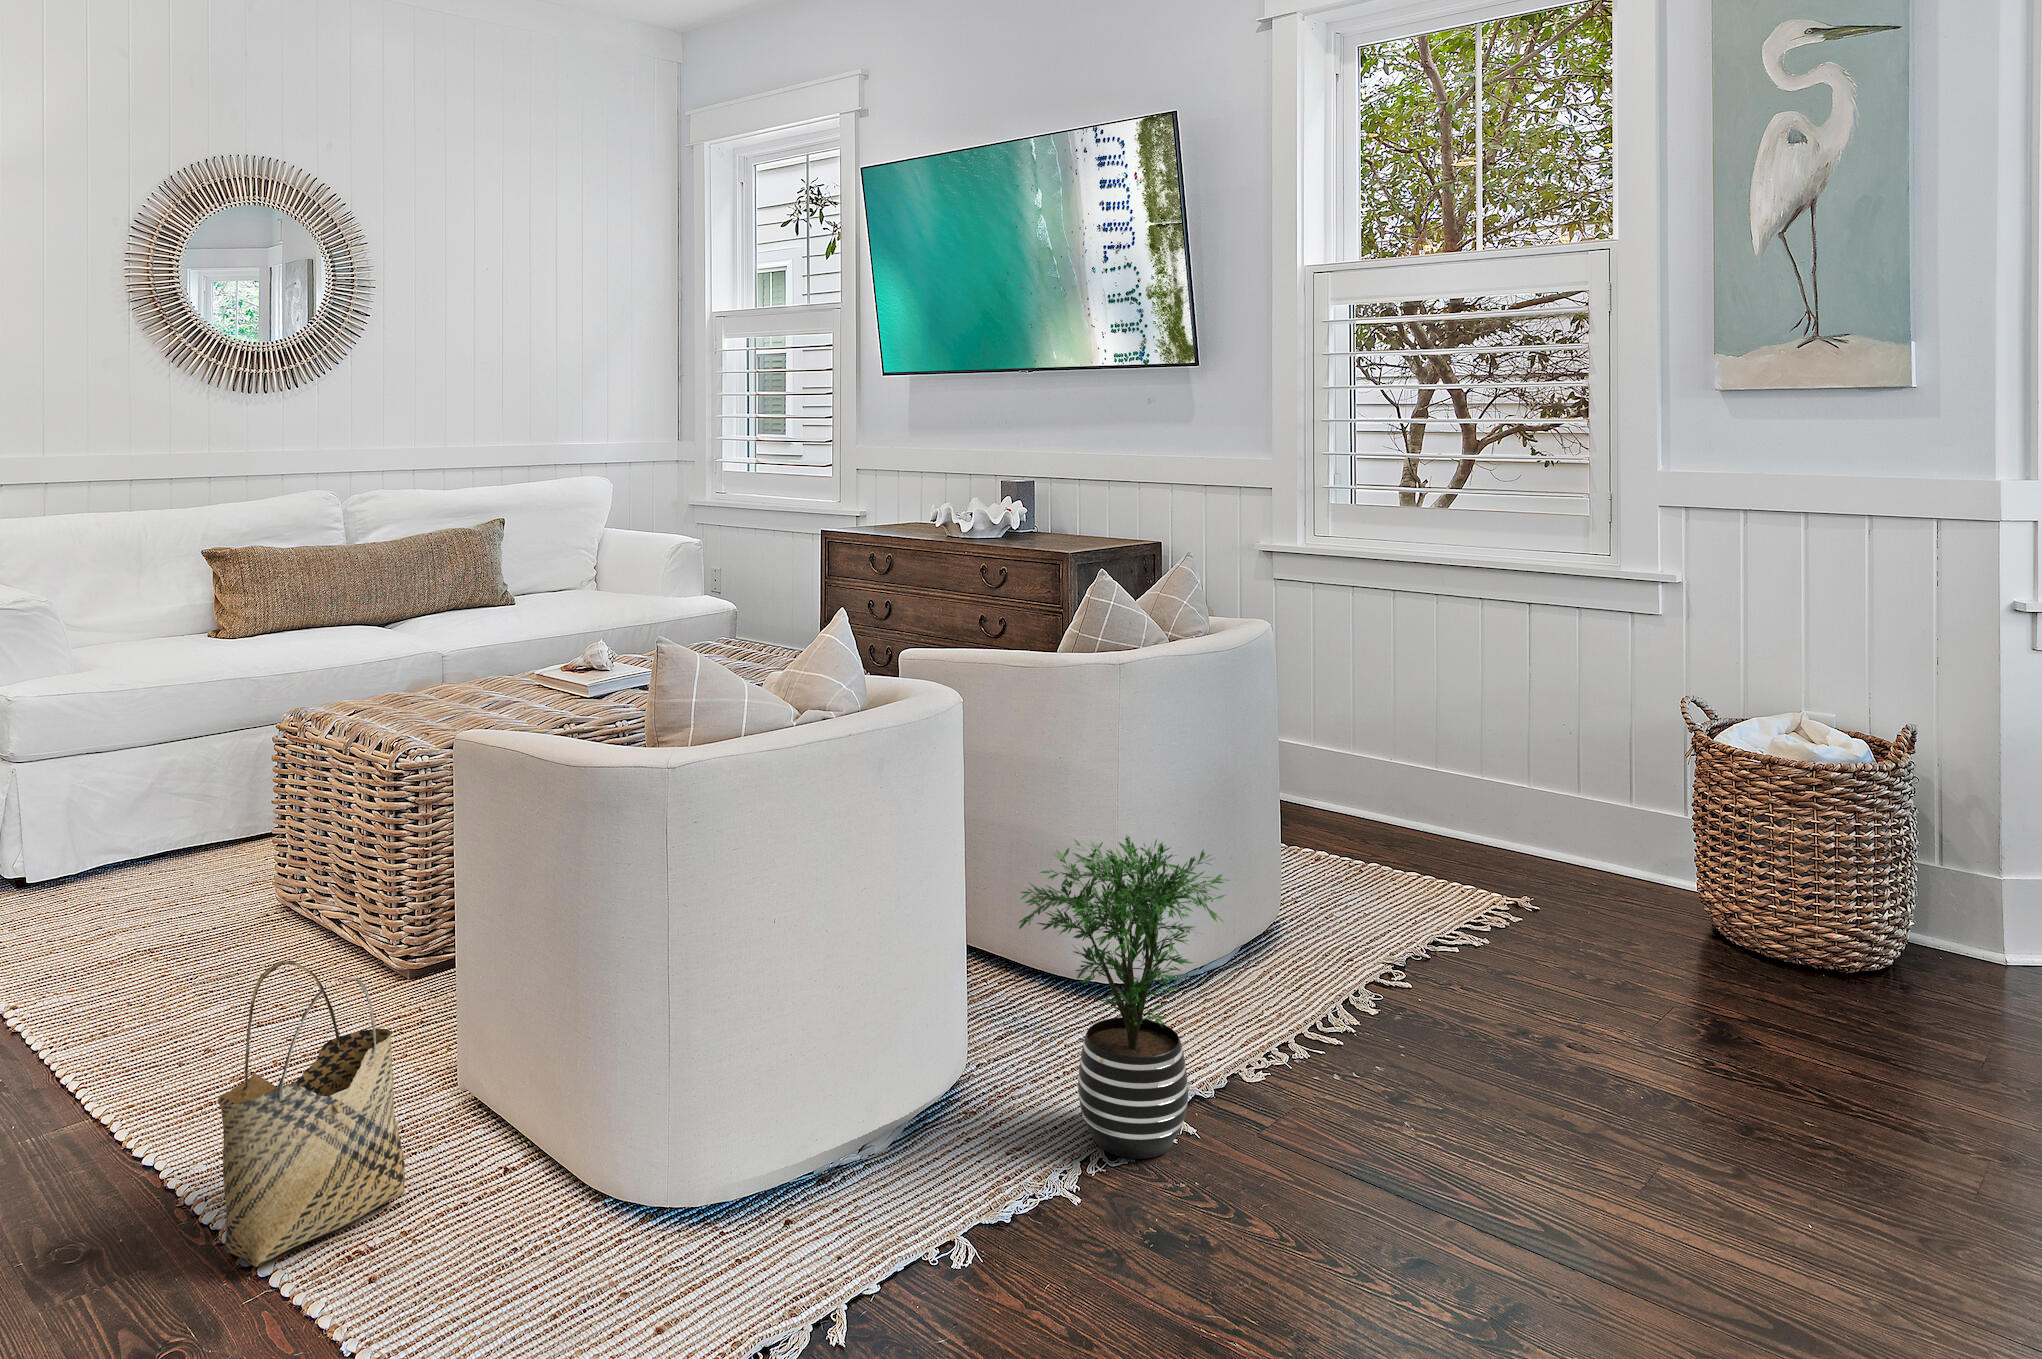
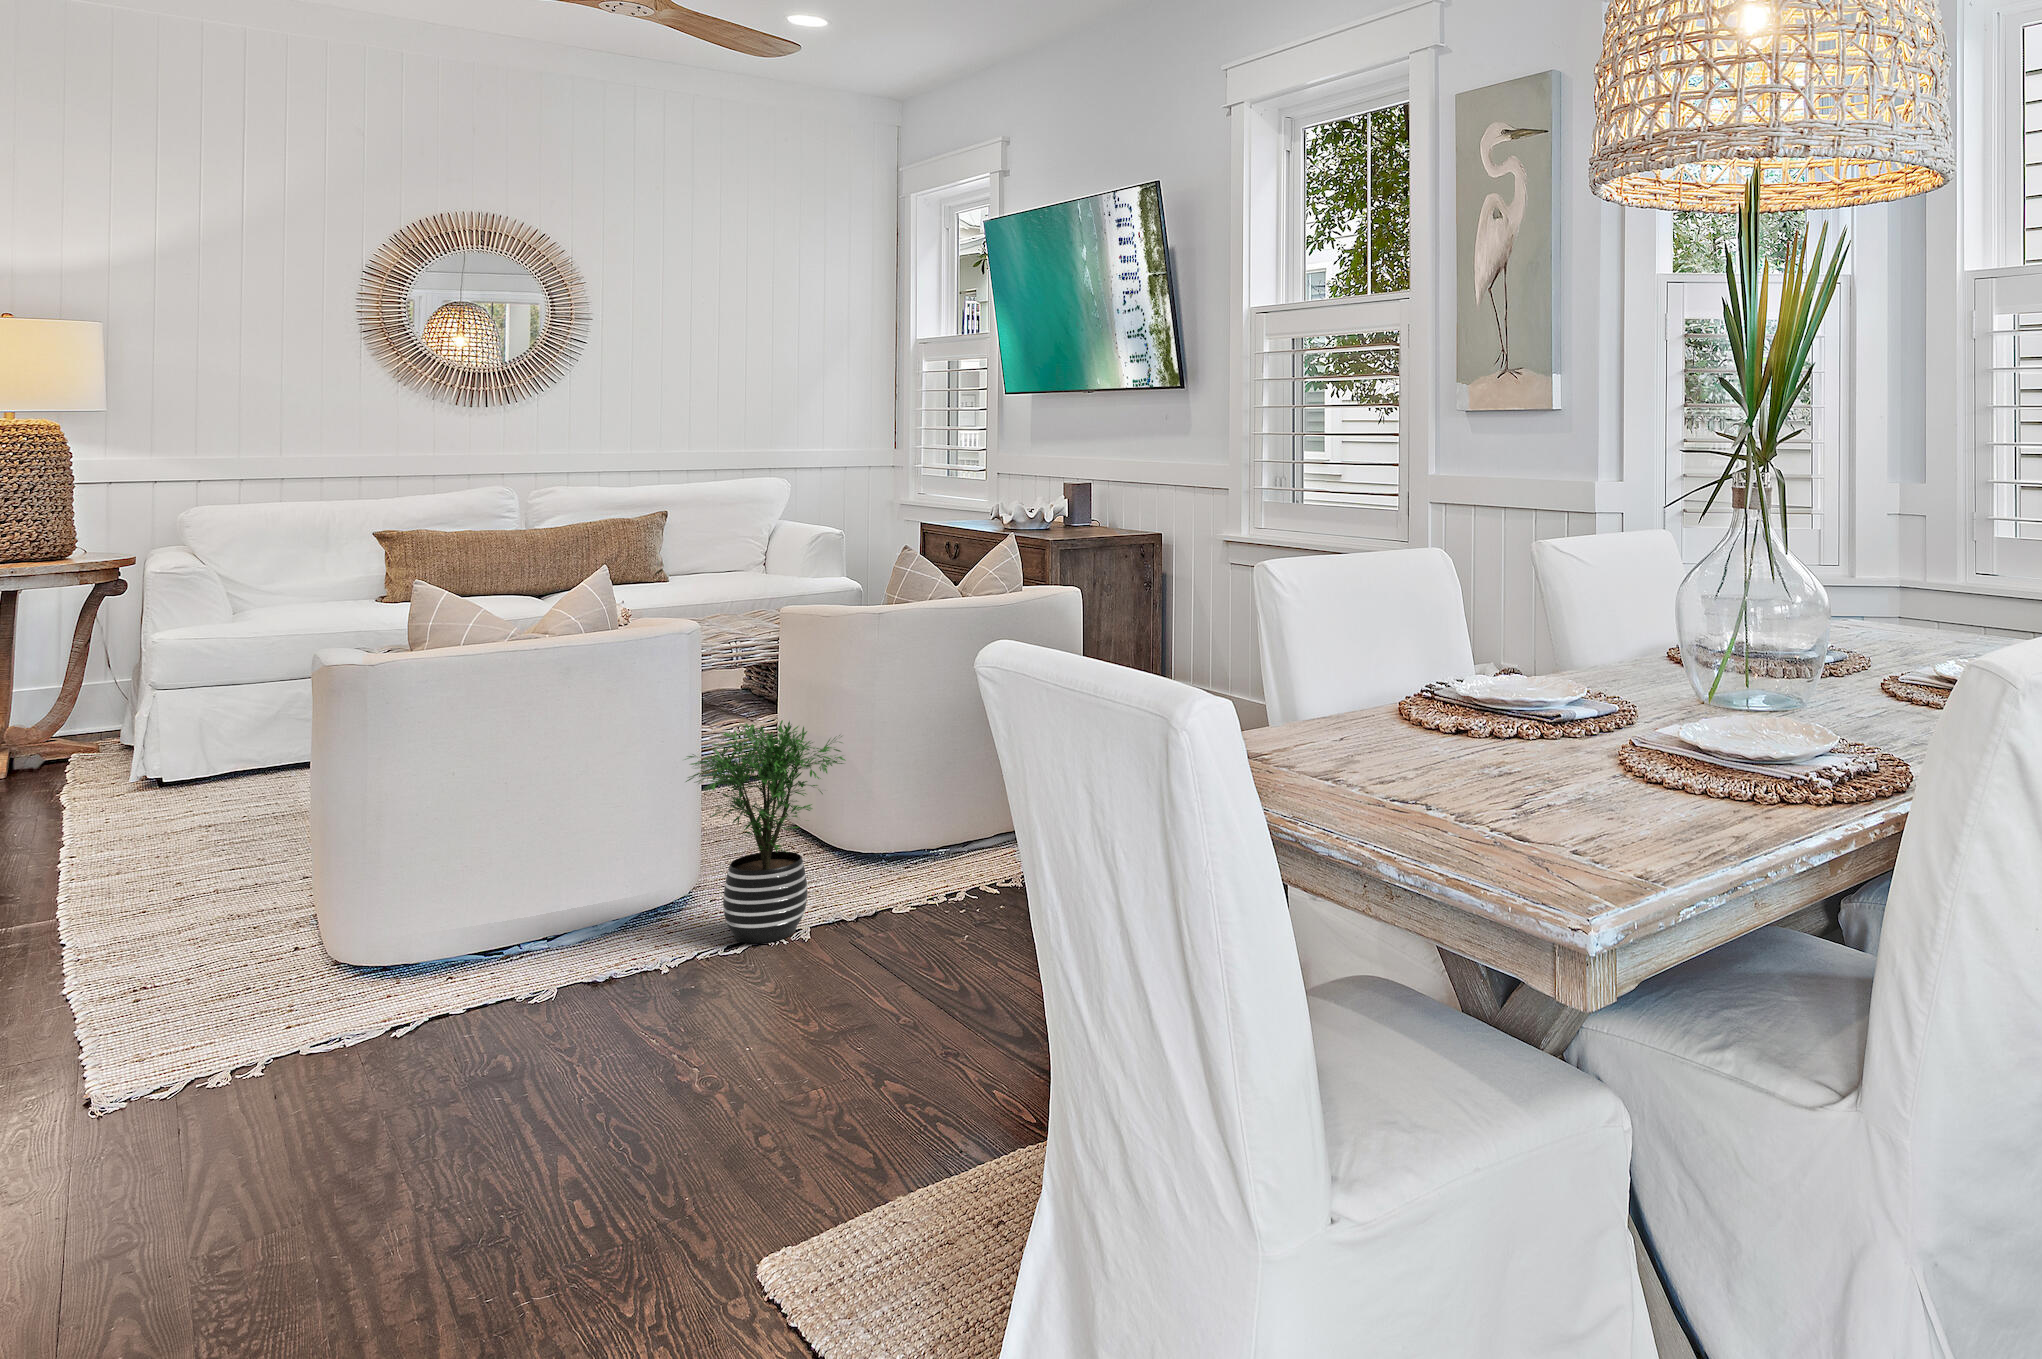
woven basket: present [218,961,405,1267] -> none [67,785,231,977]

